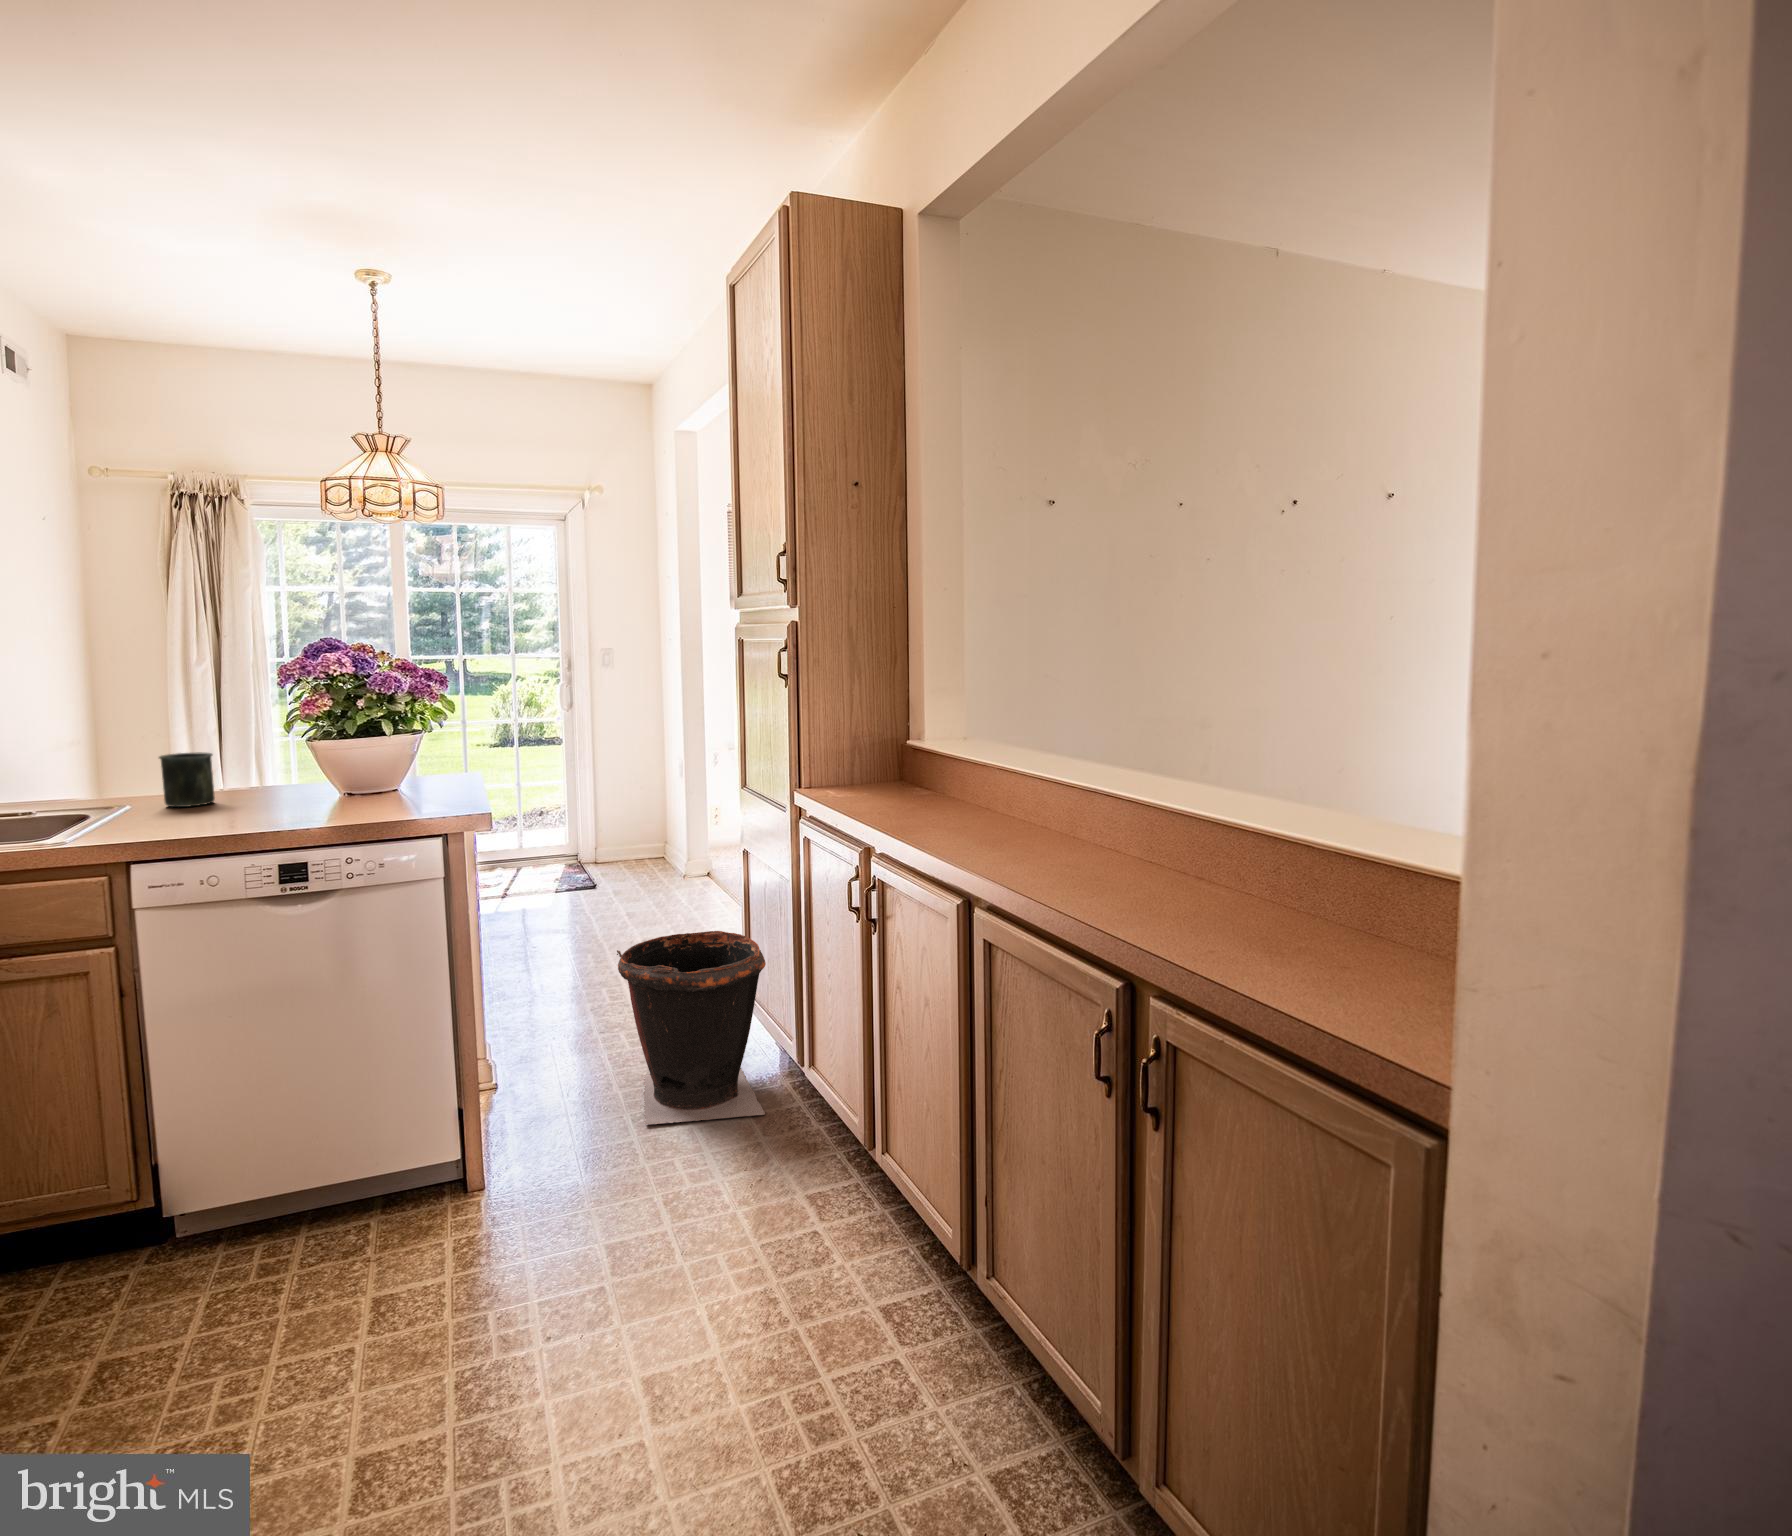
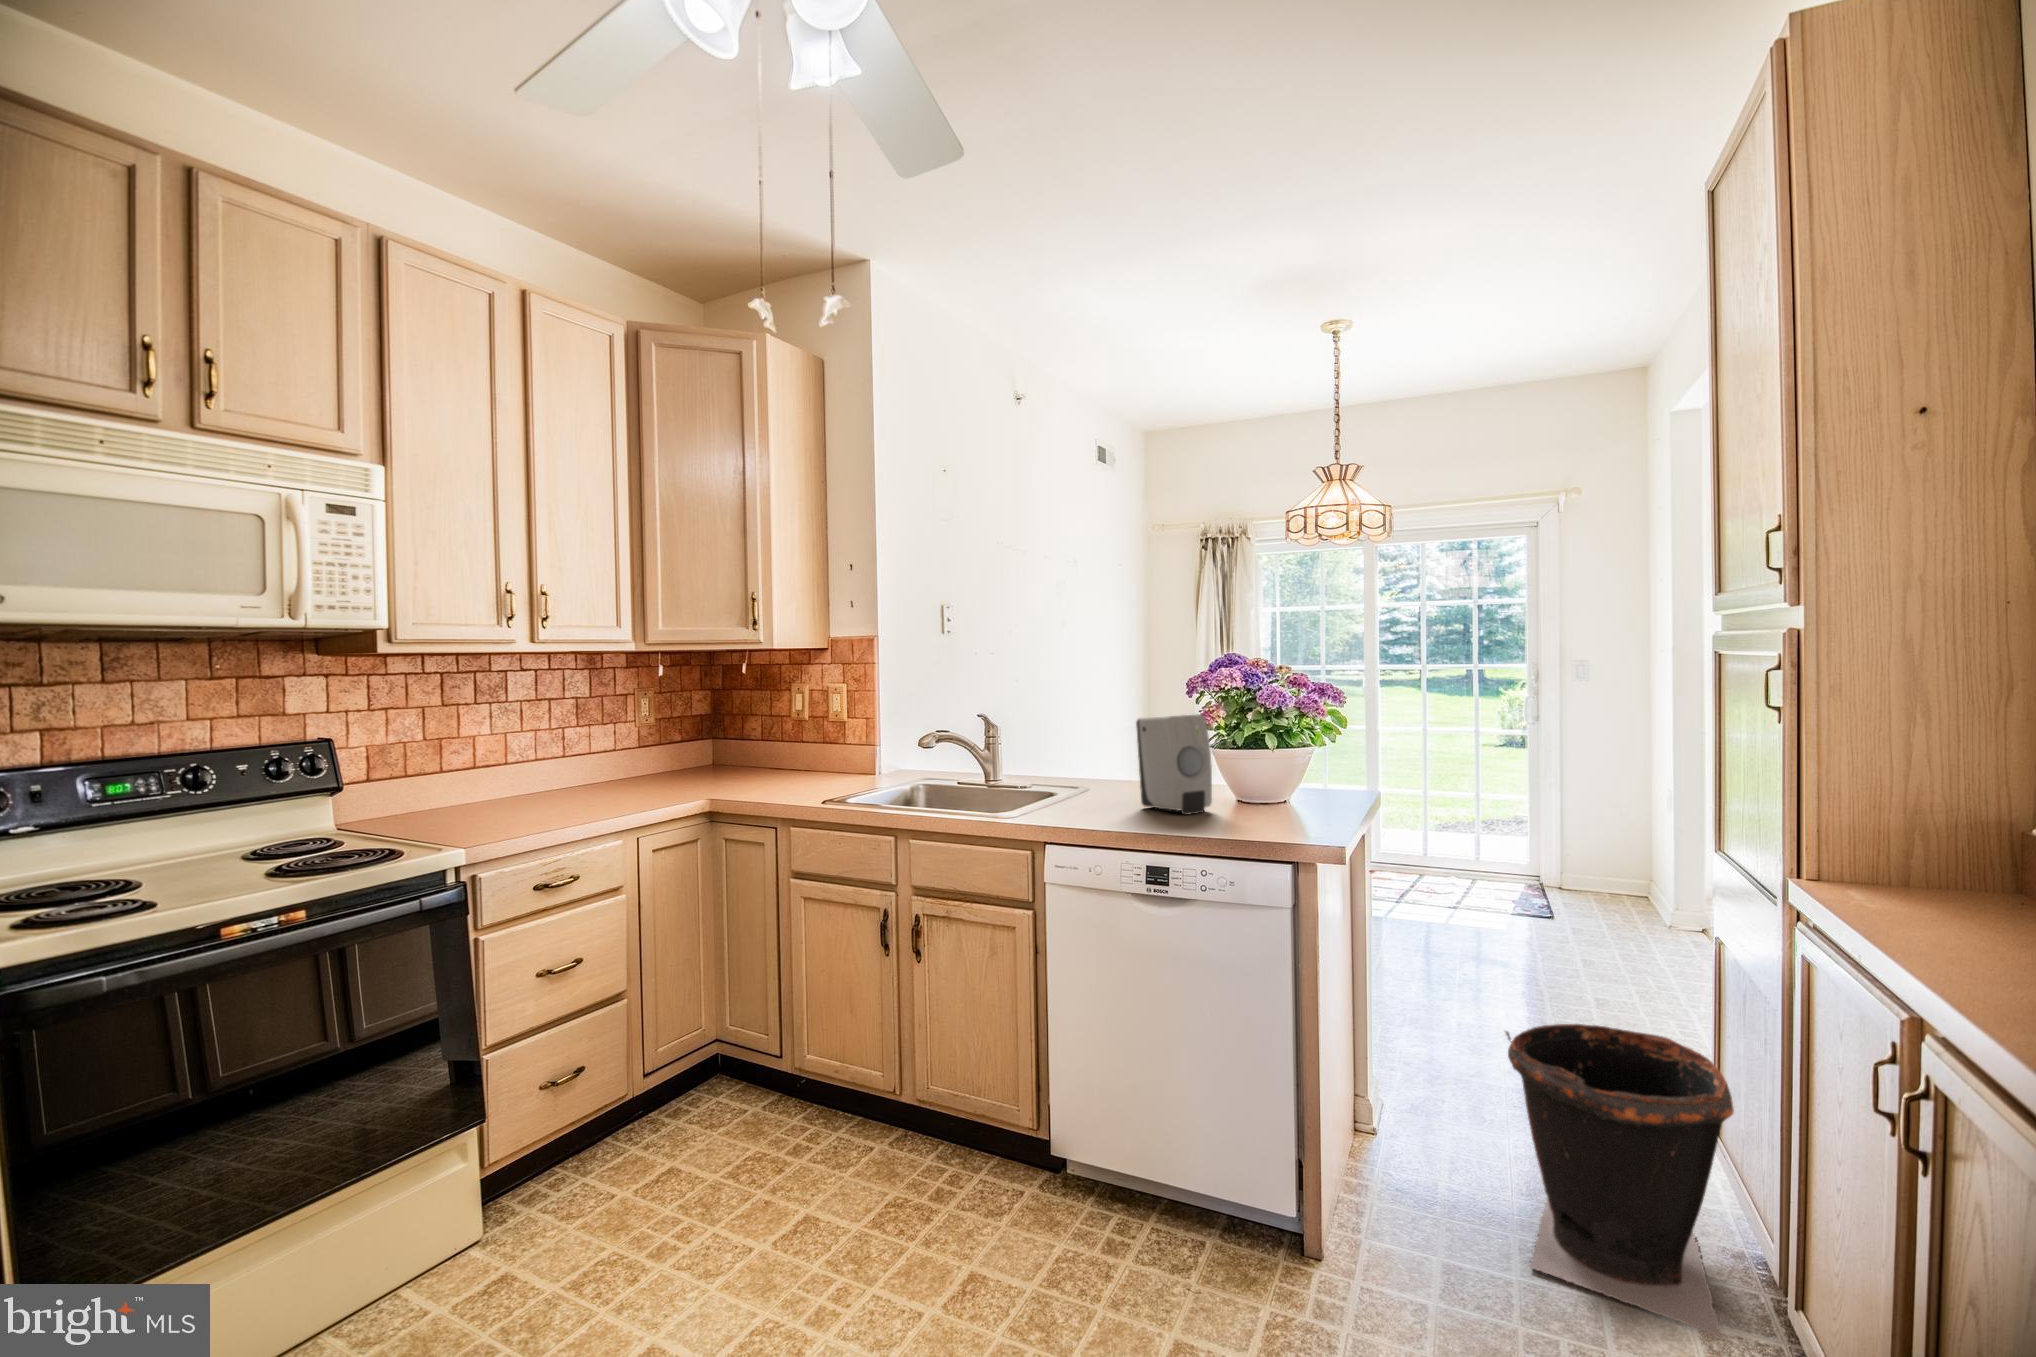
soap dispenser: none [219,700,325,809] -> present [1136,714,1212,815]
mug: present [159,752,215,807] -> none [1101,754,1139,800]

